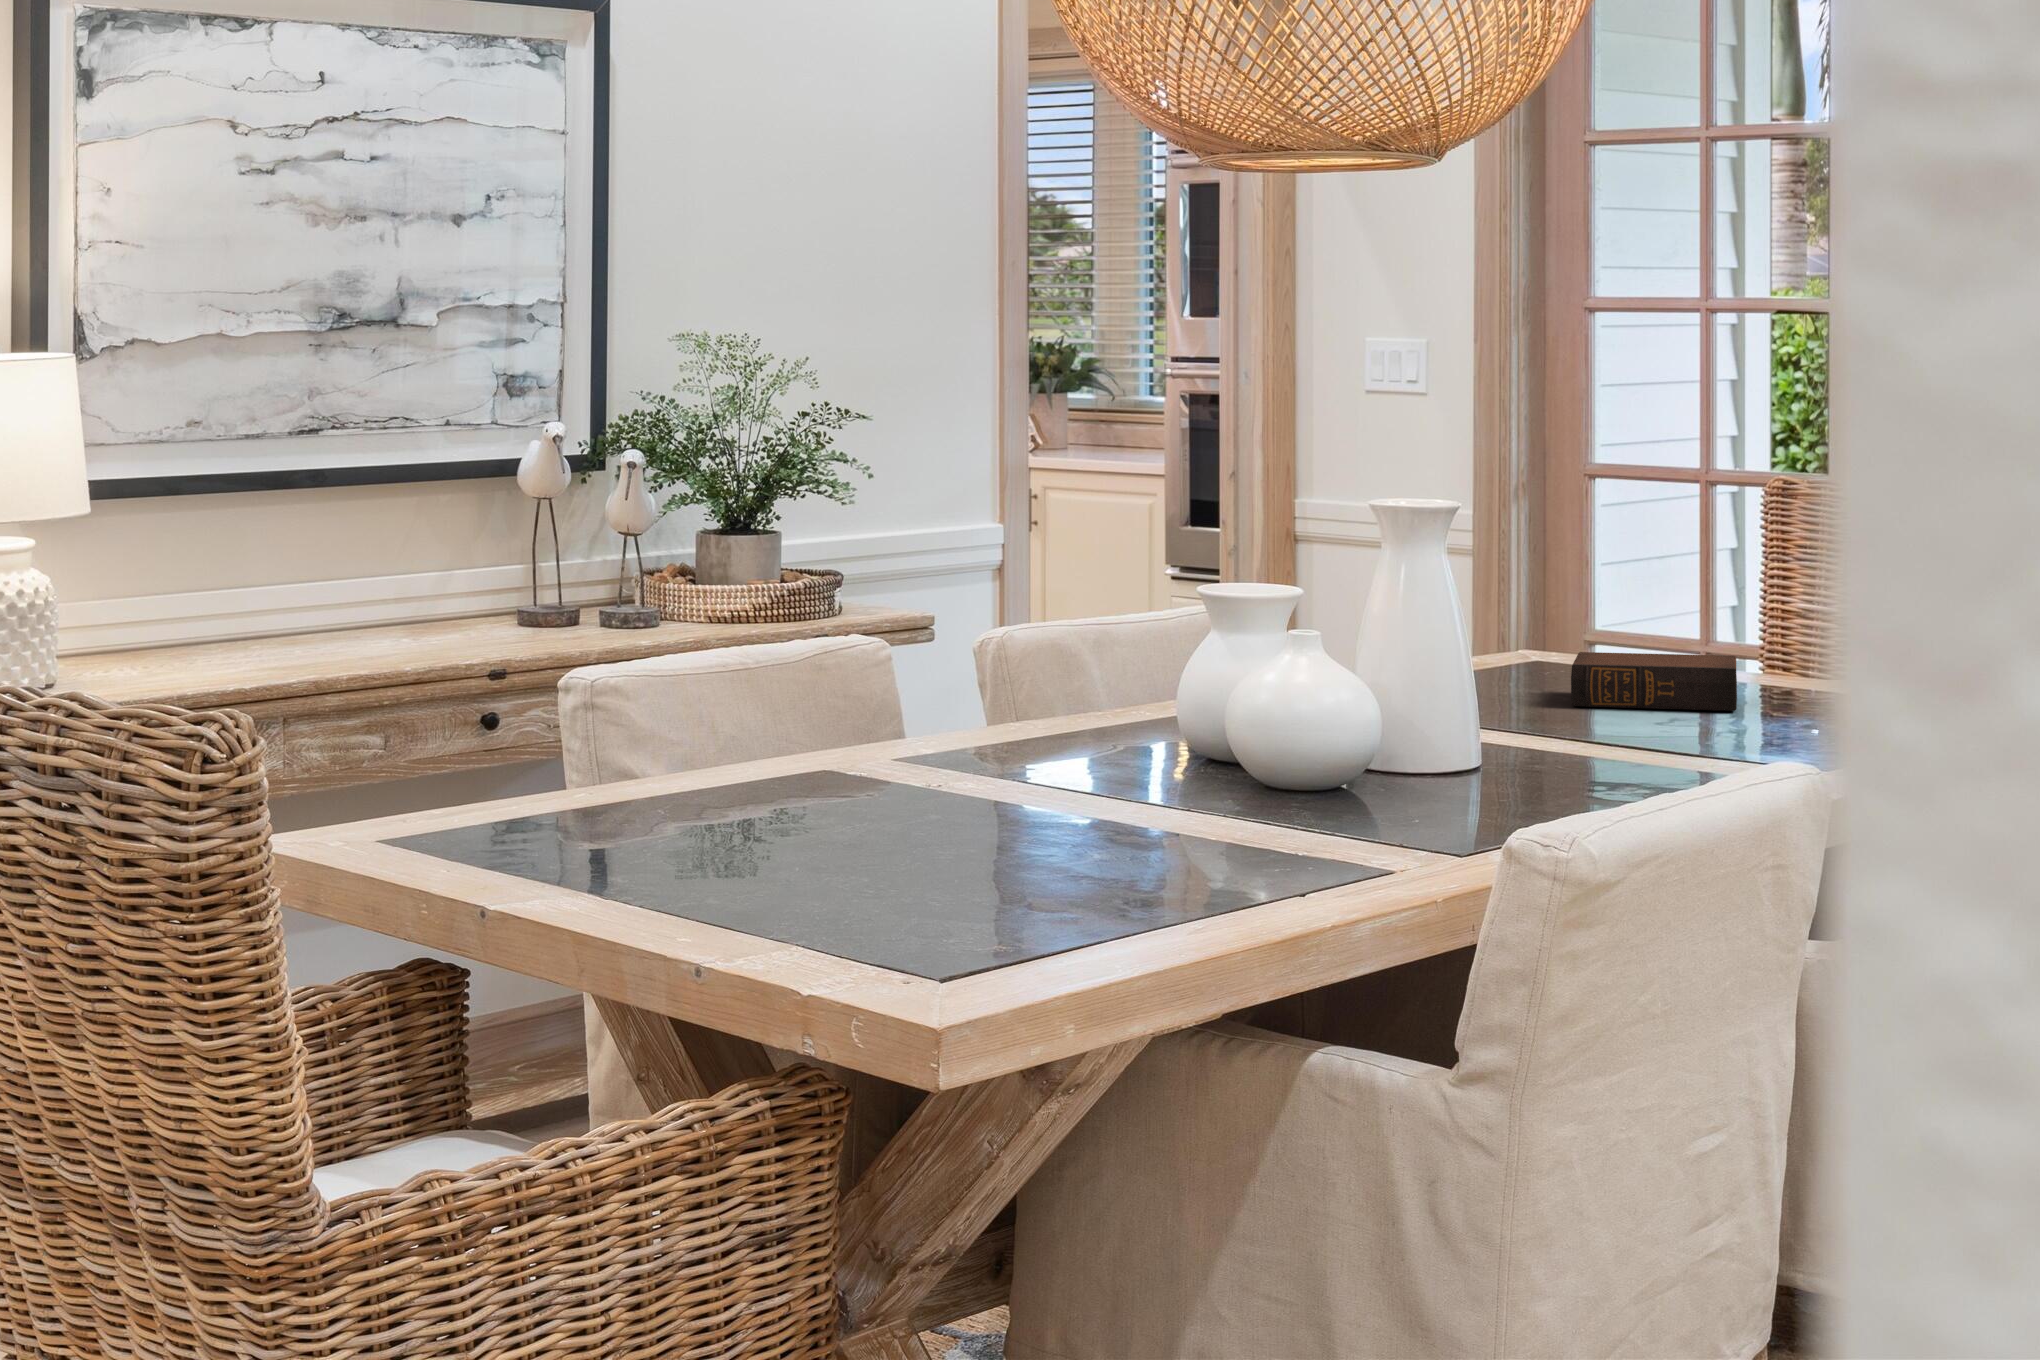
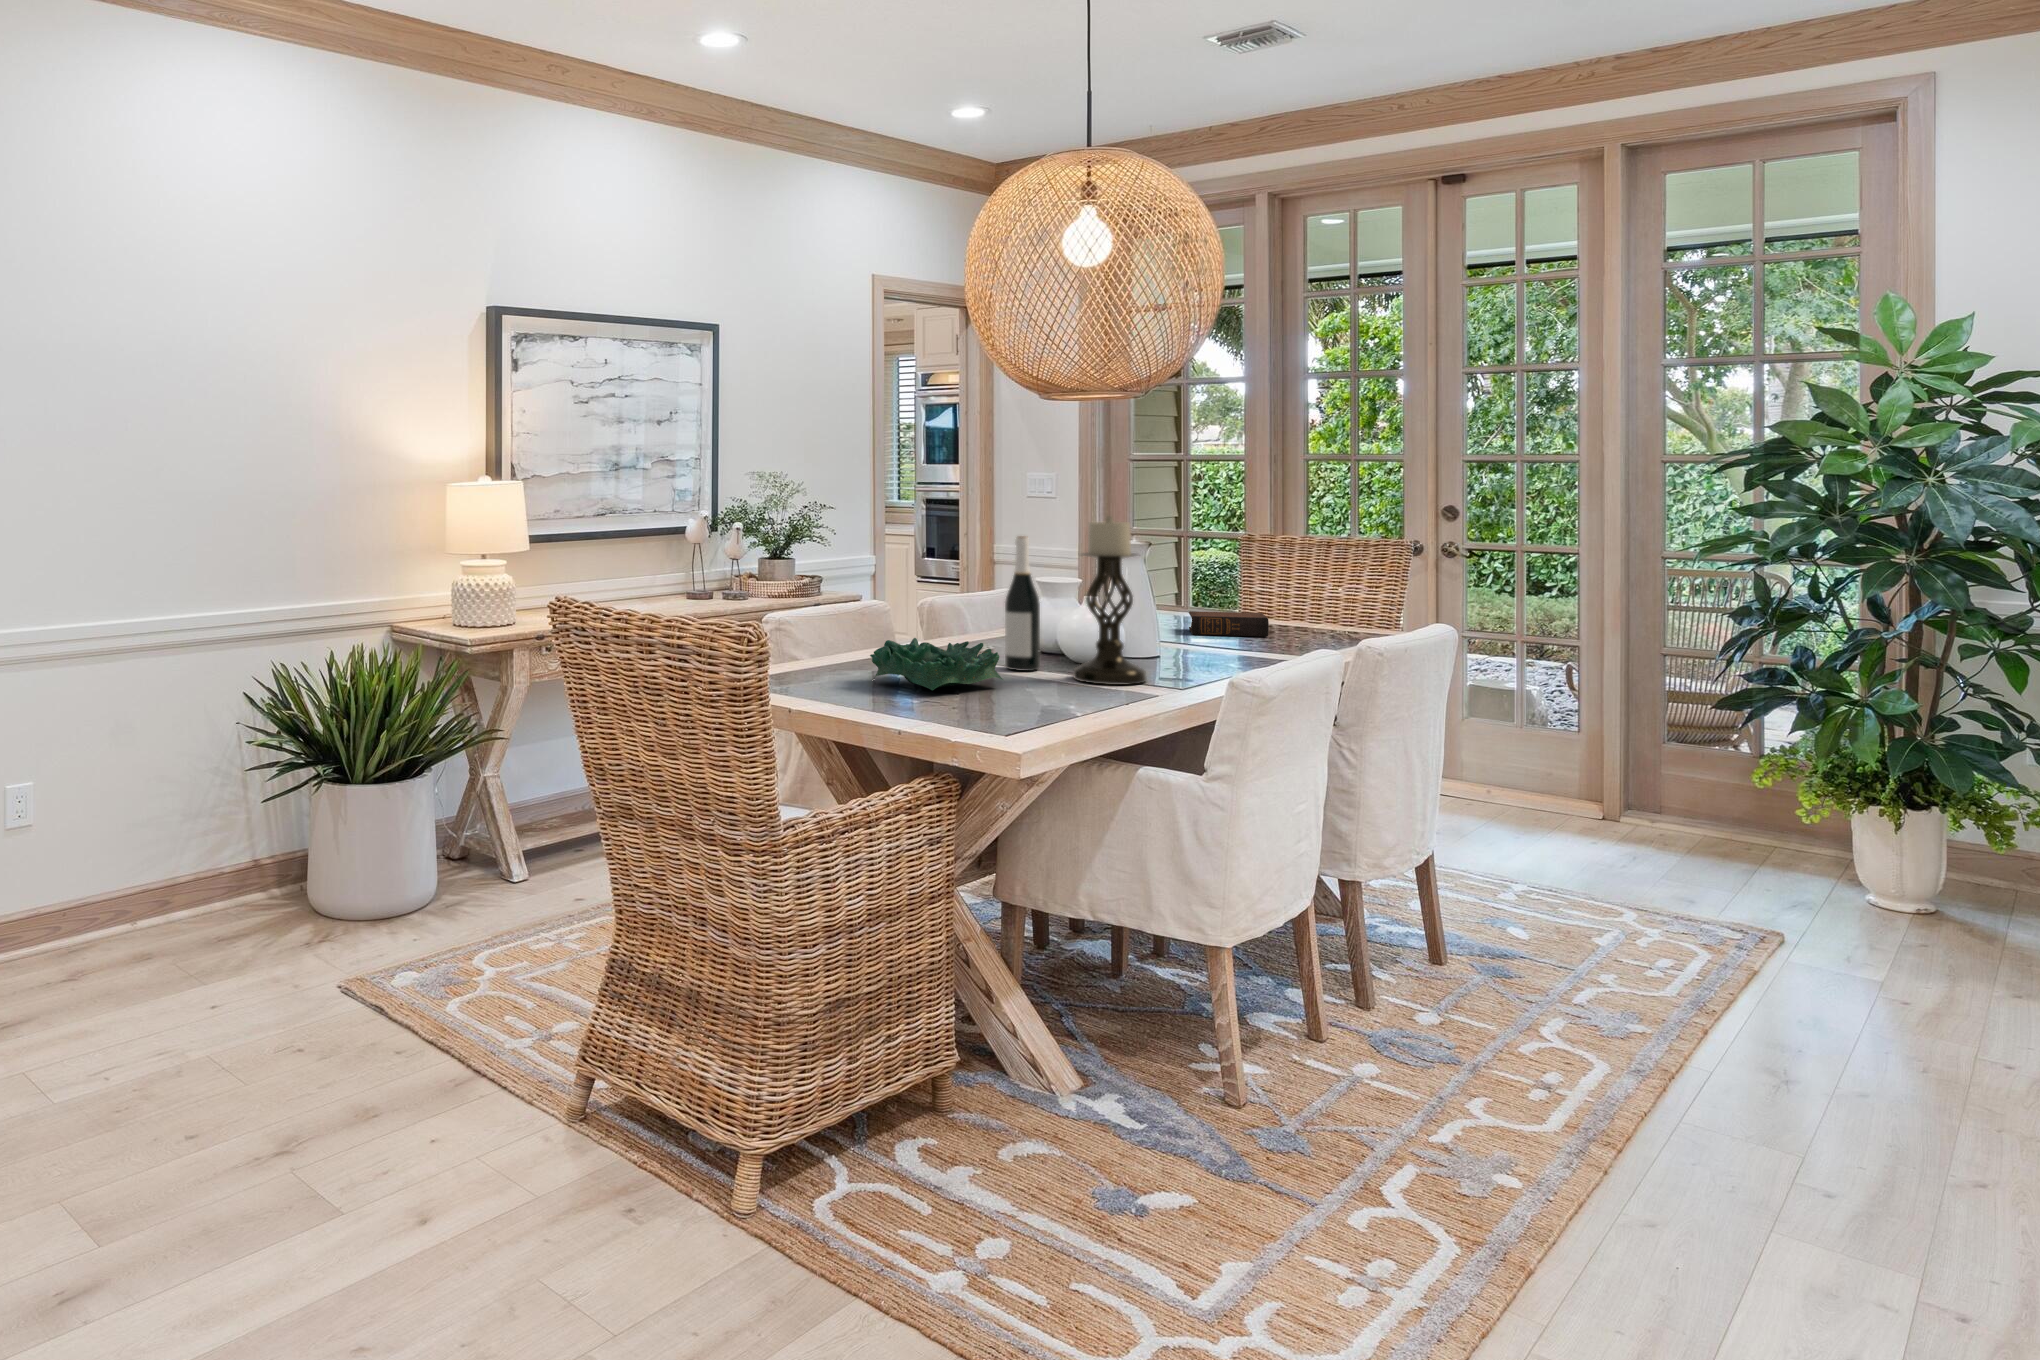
candle holder: none [1192,444,1356,841] -> present [1073,516,1147,685]
wine bottle: none [1061,489,1141,804] -> present [1005,536,1040,671]
decorative bowl: none [703,730,1008,862] -> present [870,638,1003,690]

